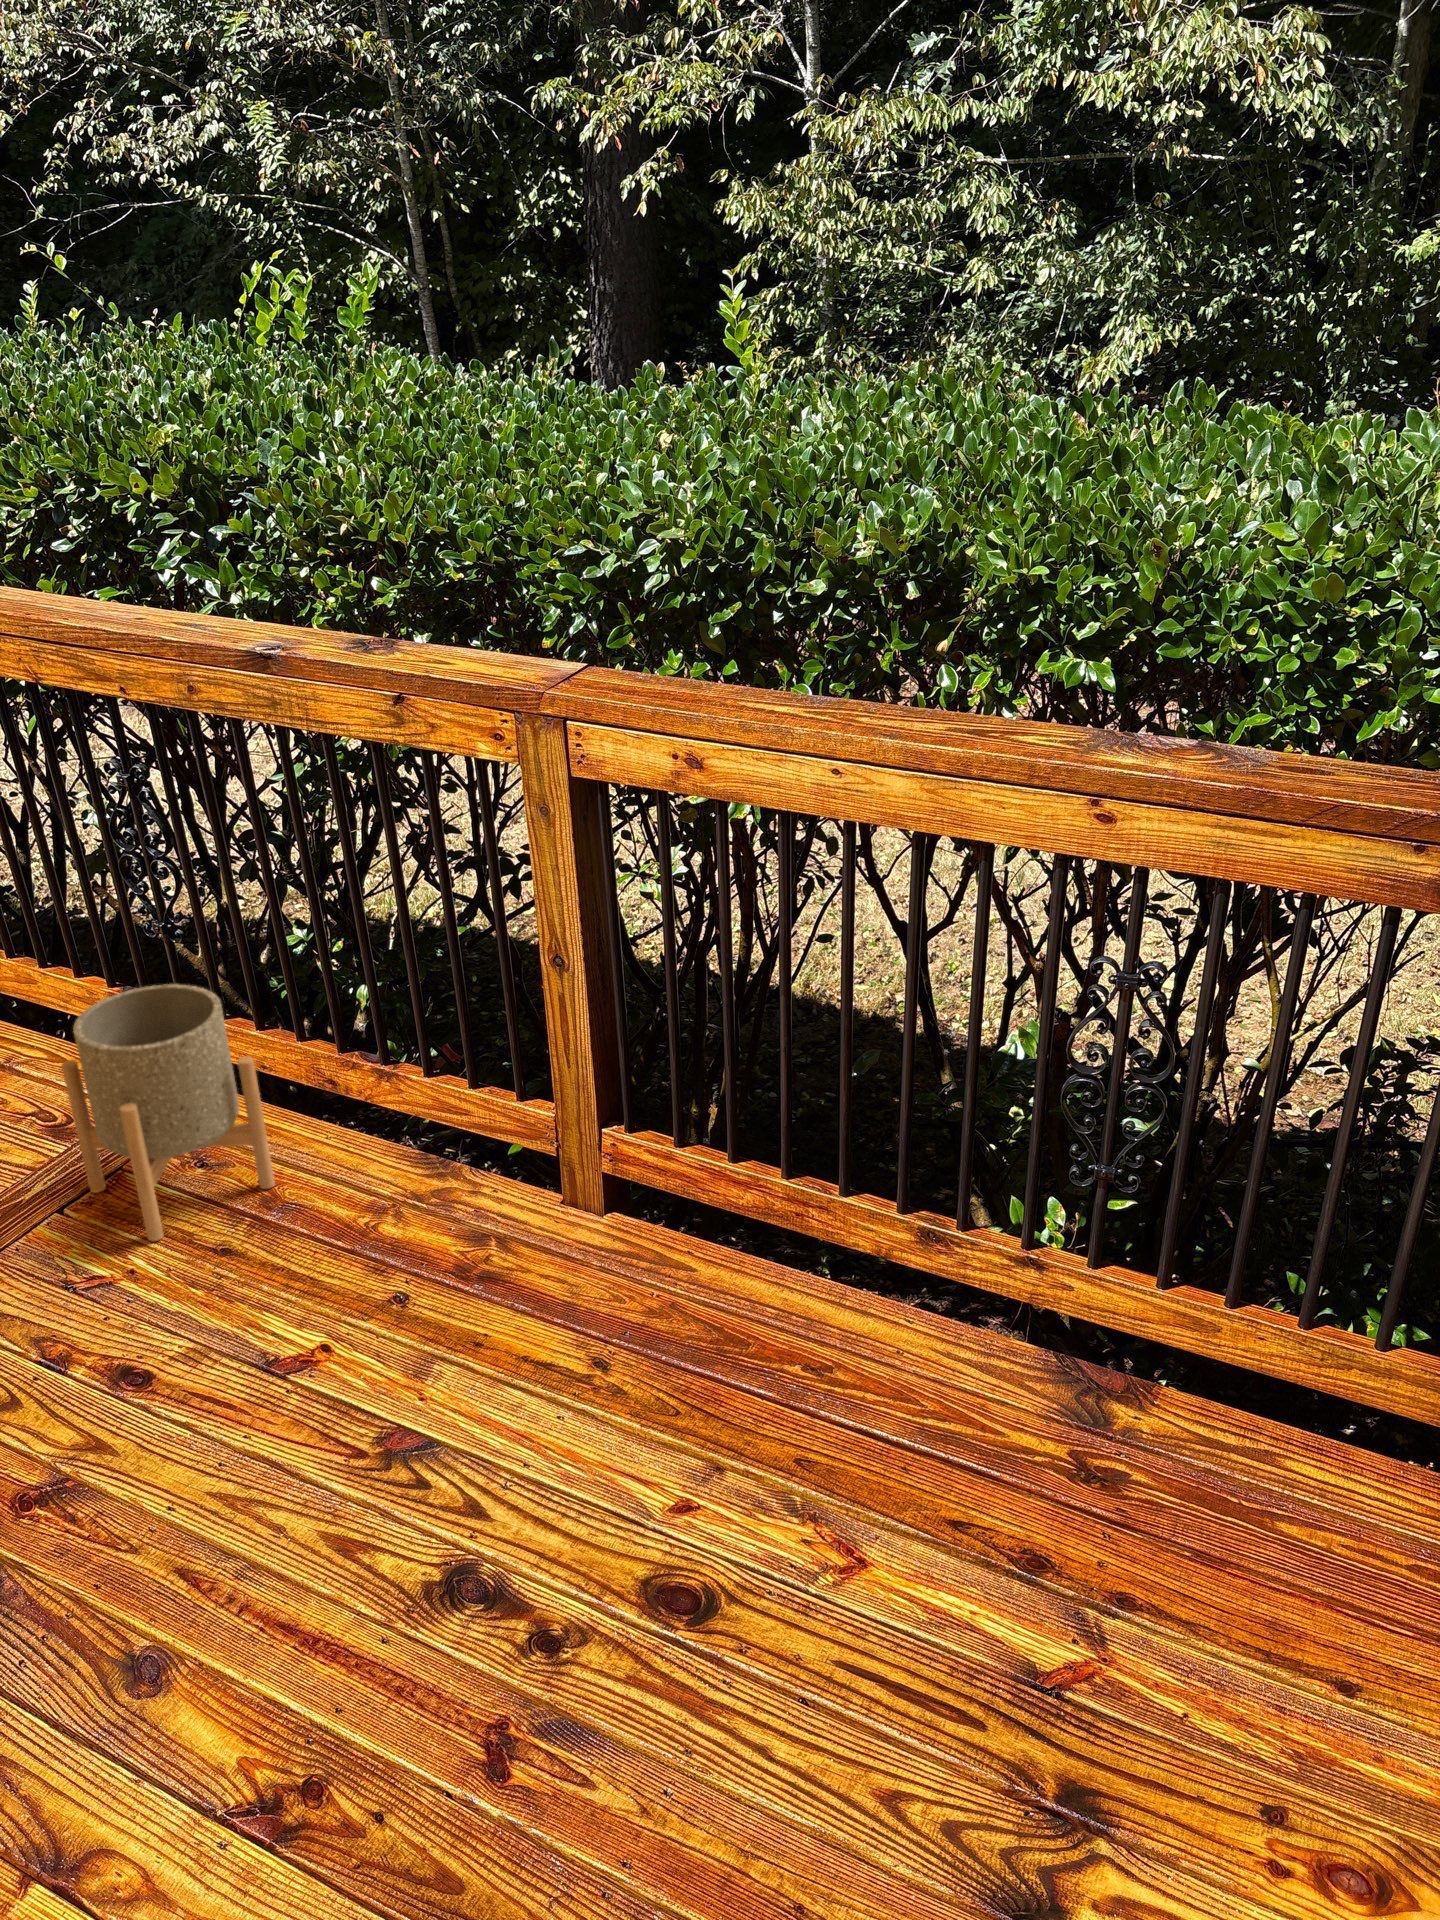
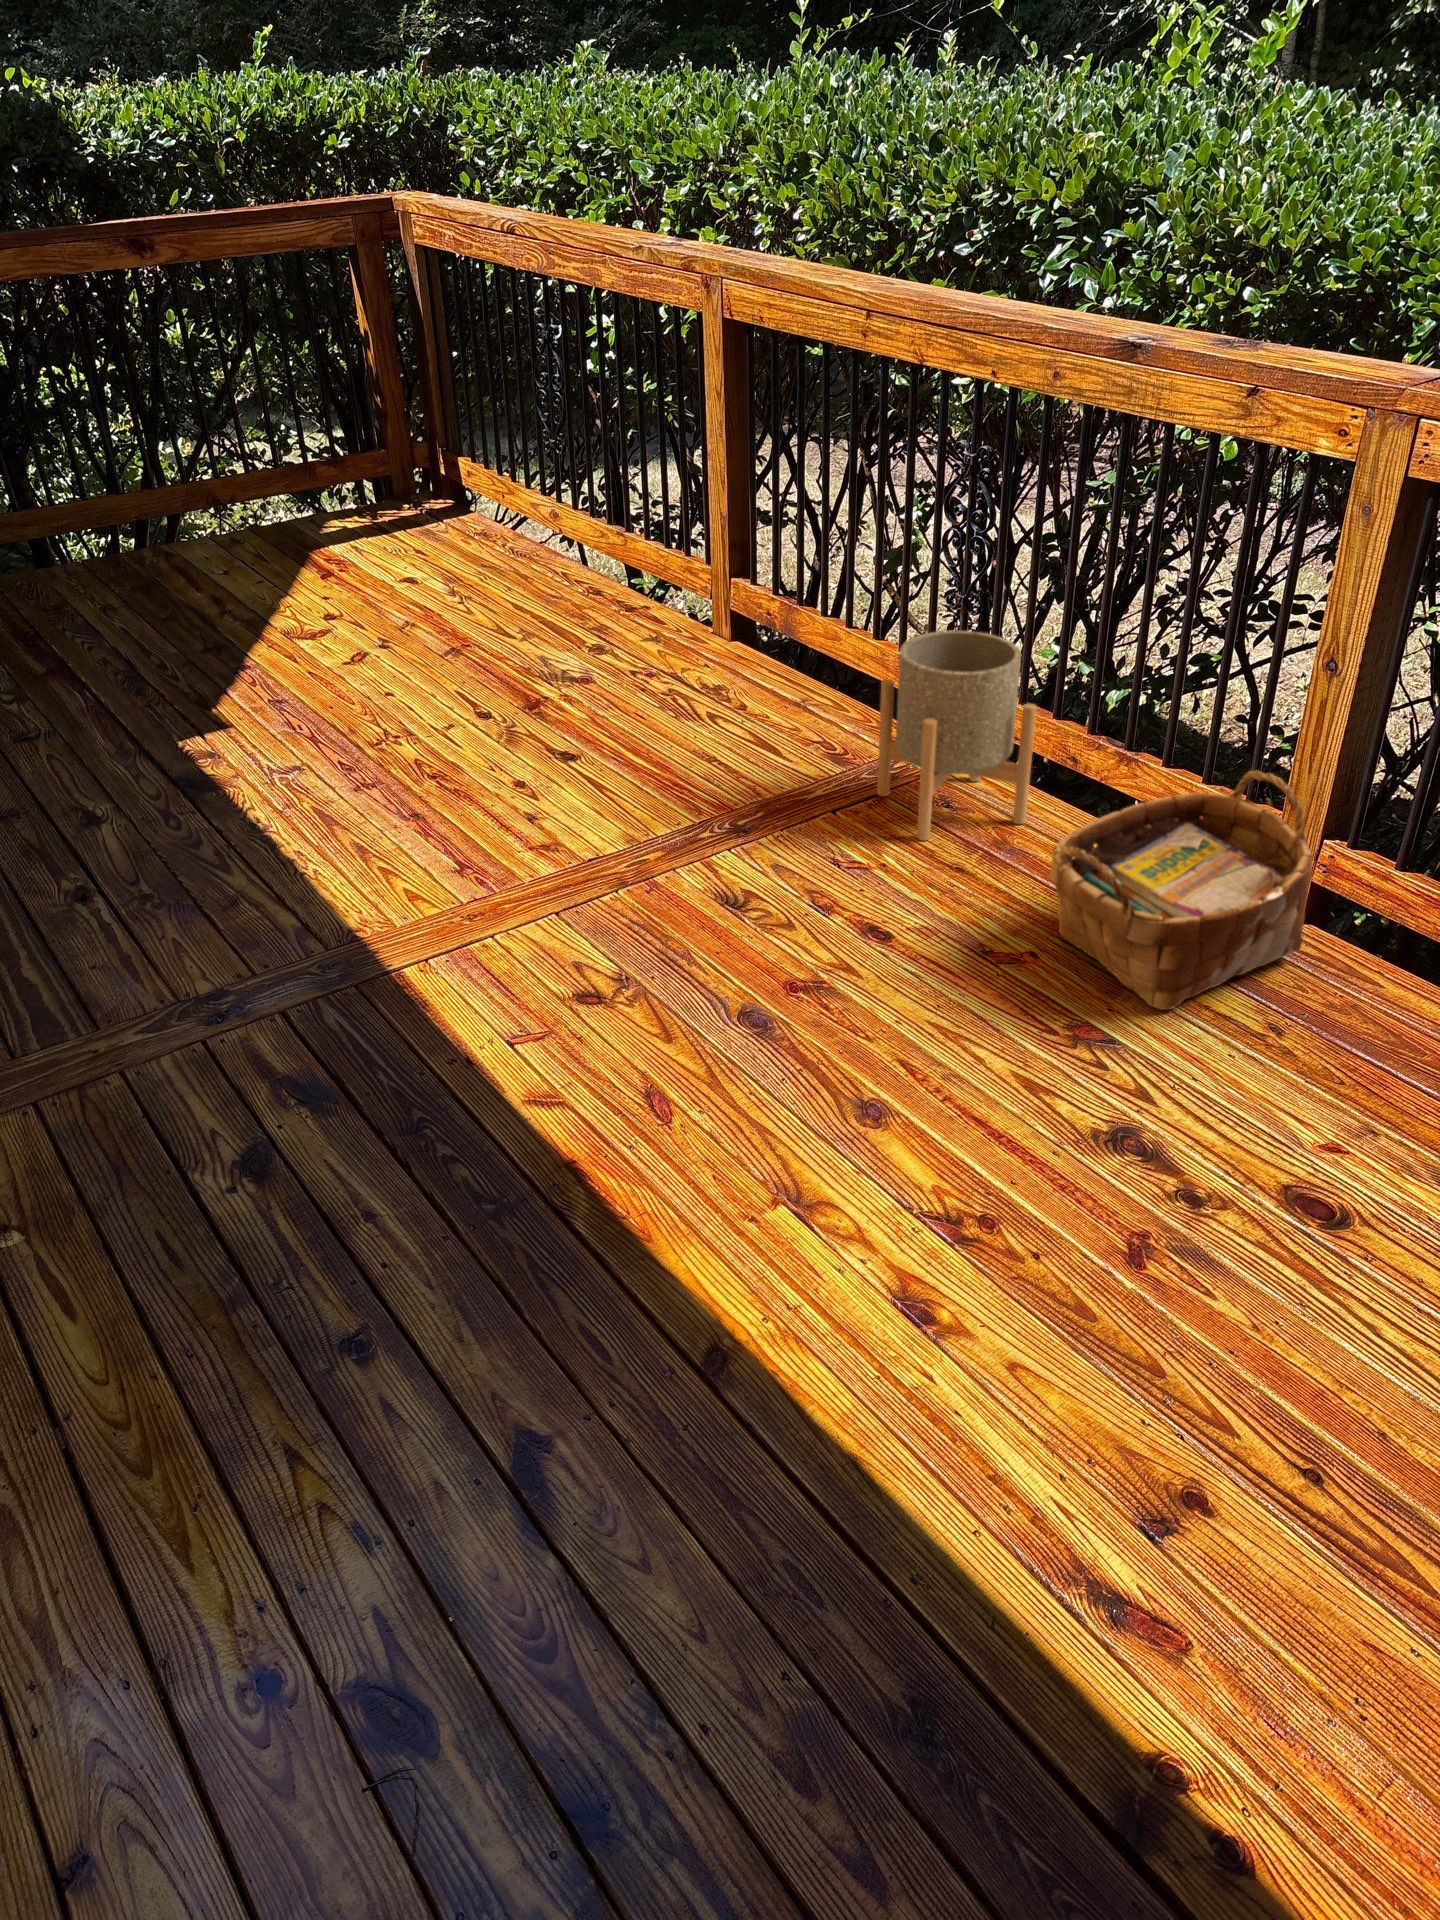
woven basket: none [303,1092,596,1391] -> present [1050,771,1313,1010]

